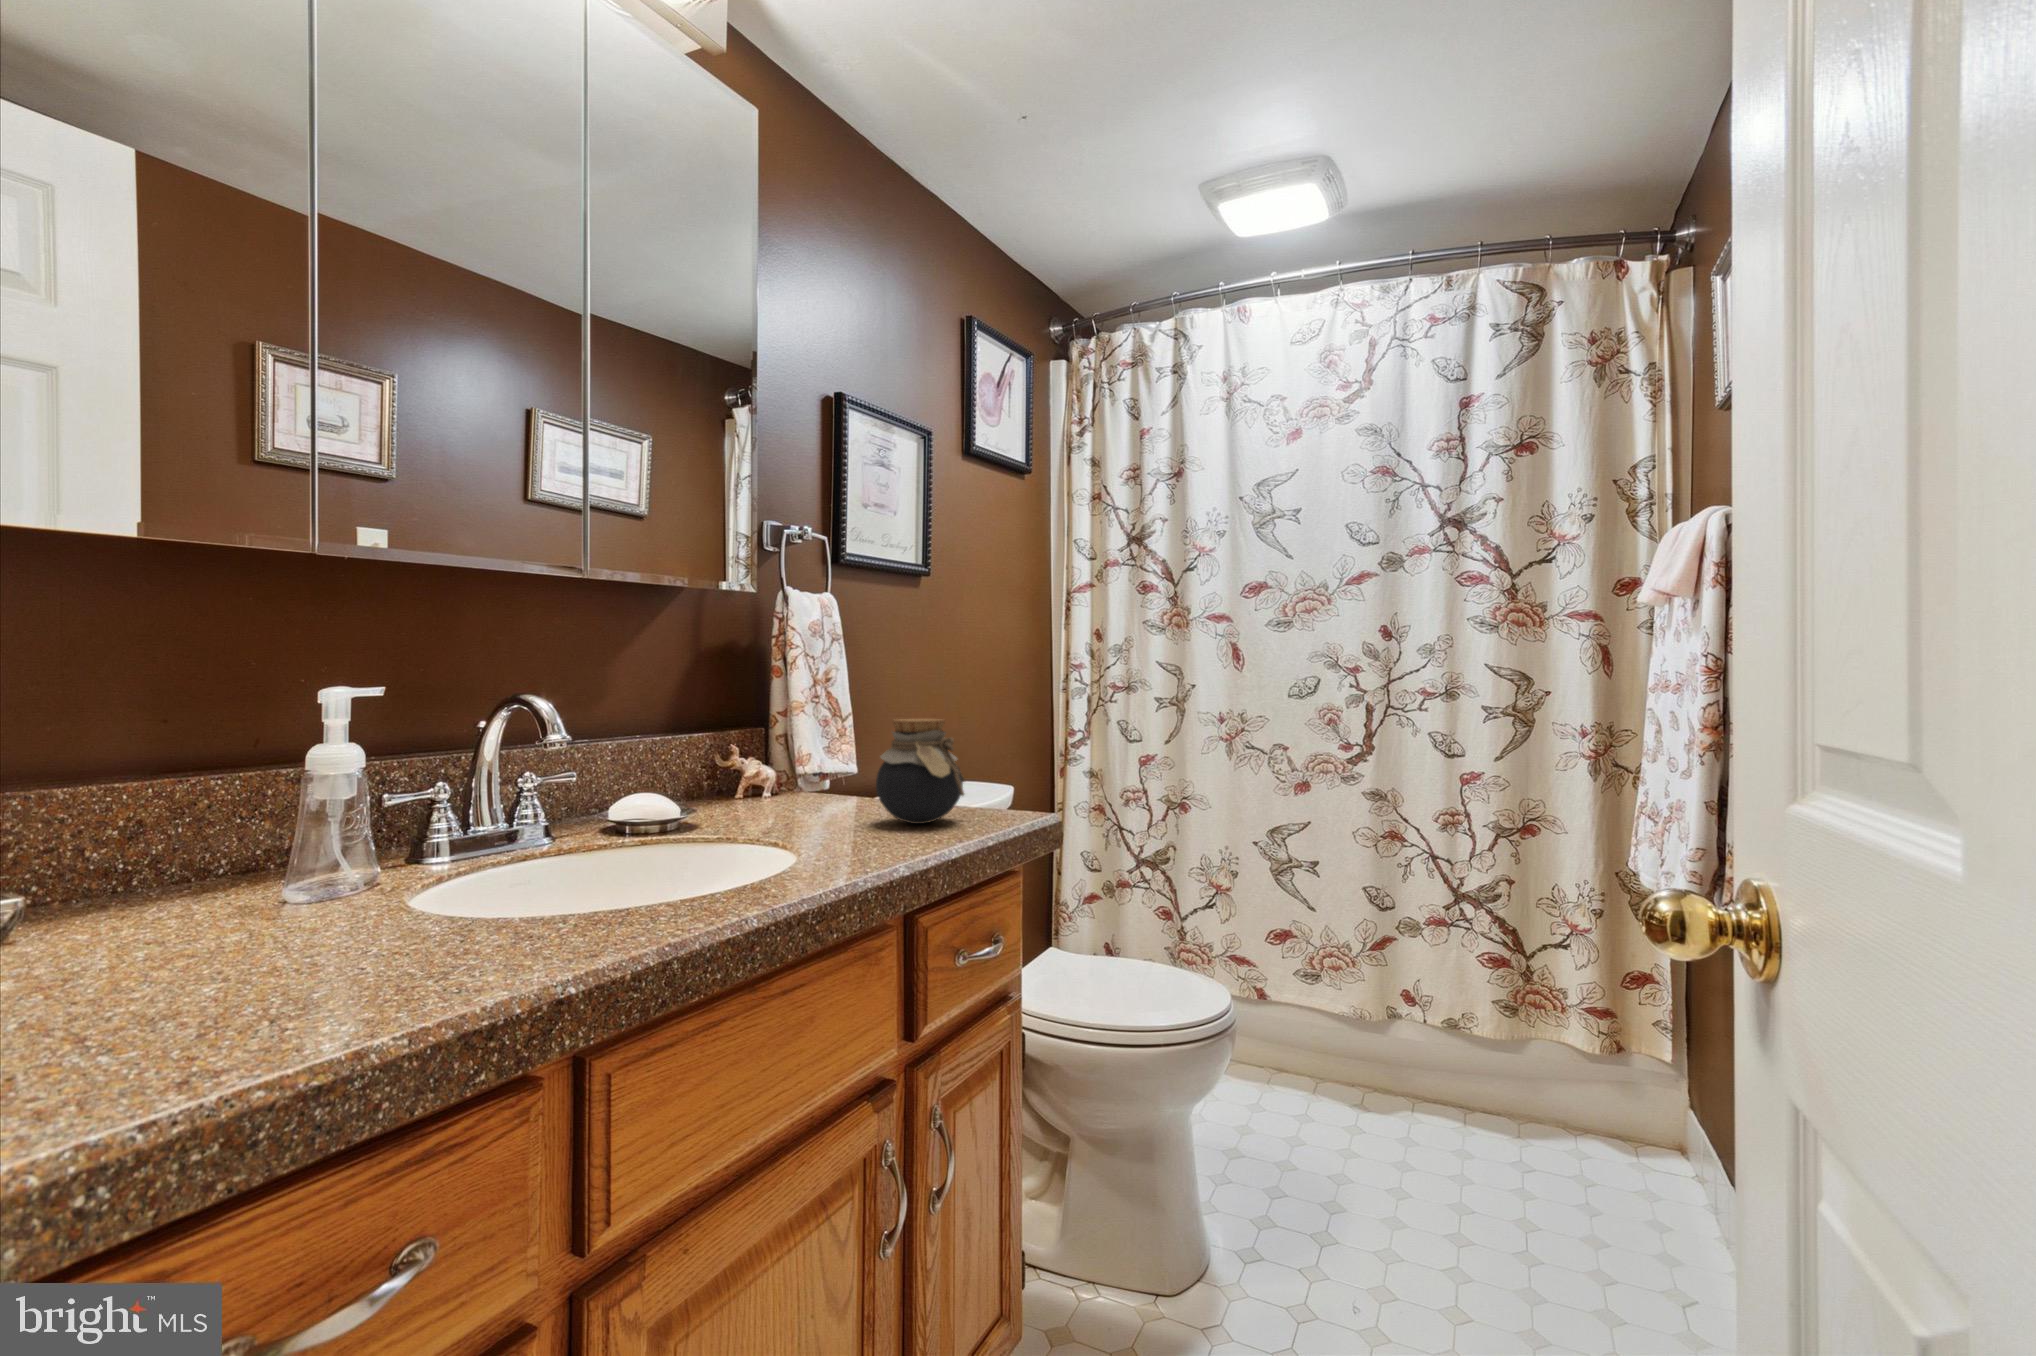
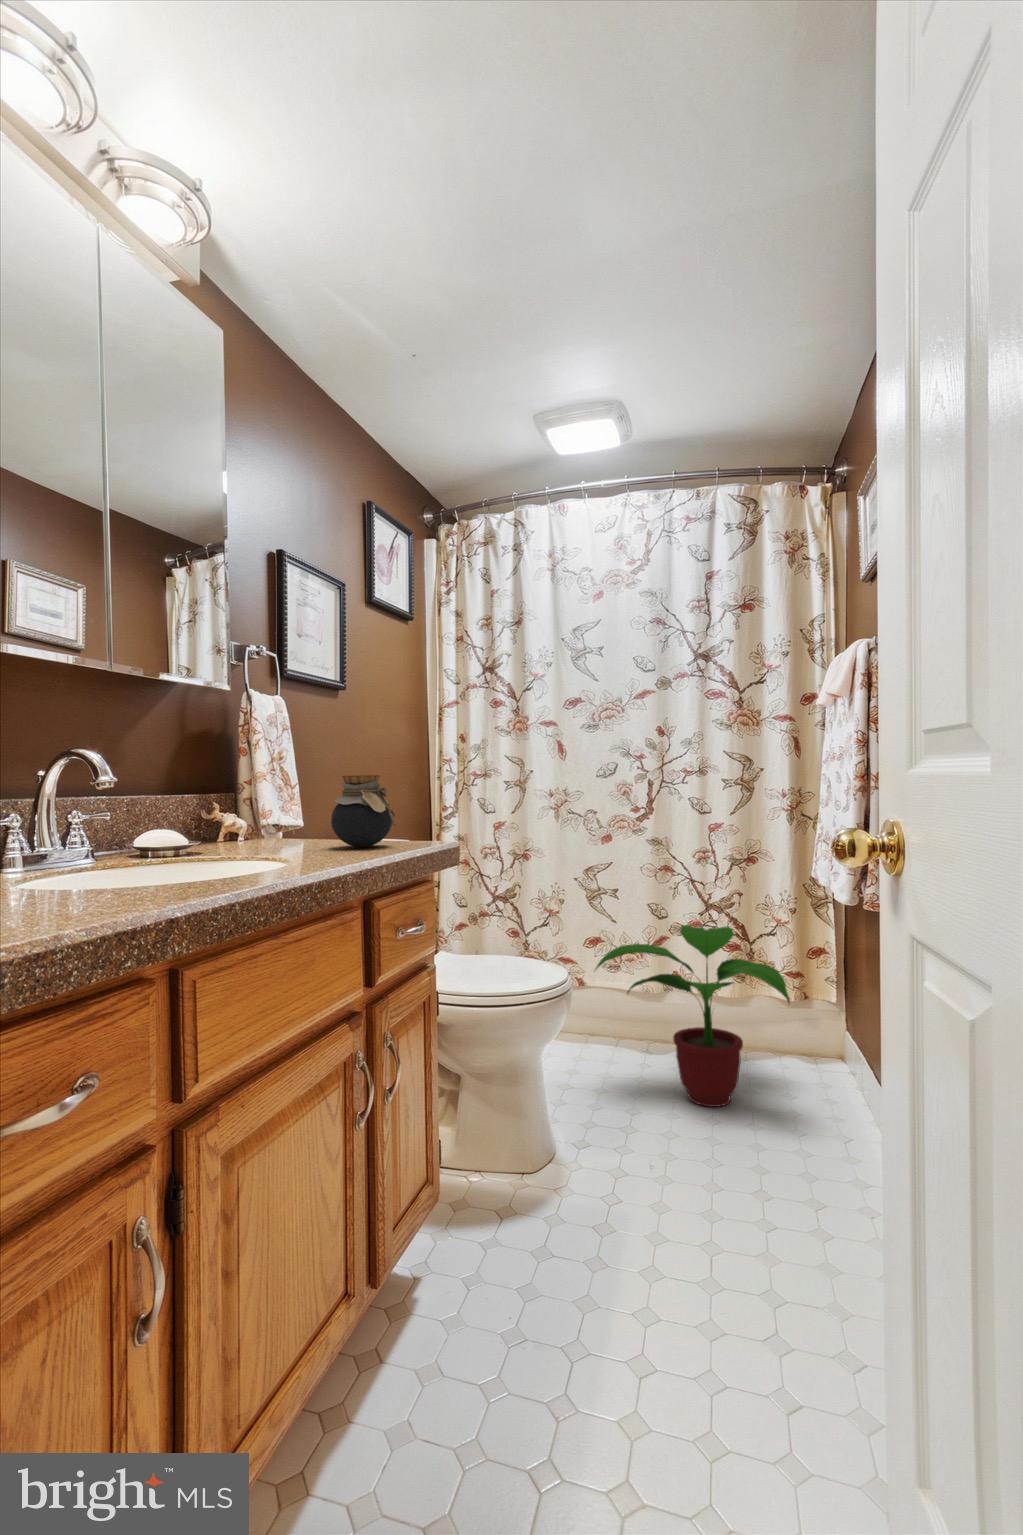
potted plant: none [1274,924,1586,1208] -> present [596,925,790,1107]

